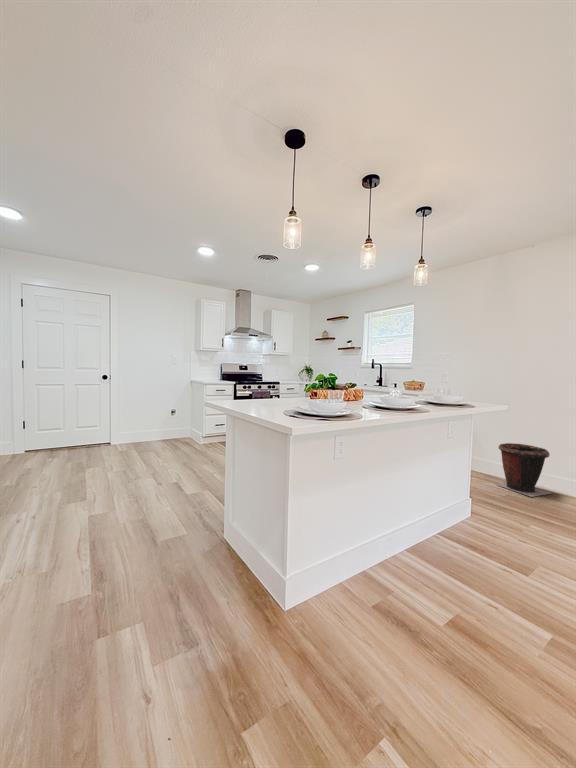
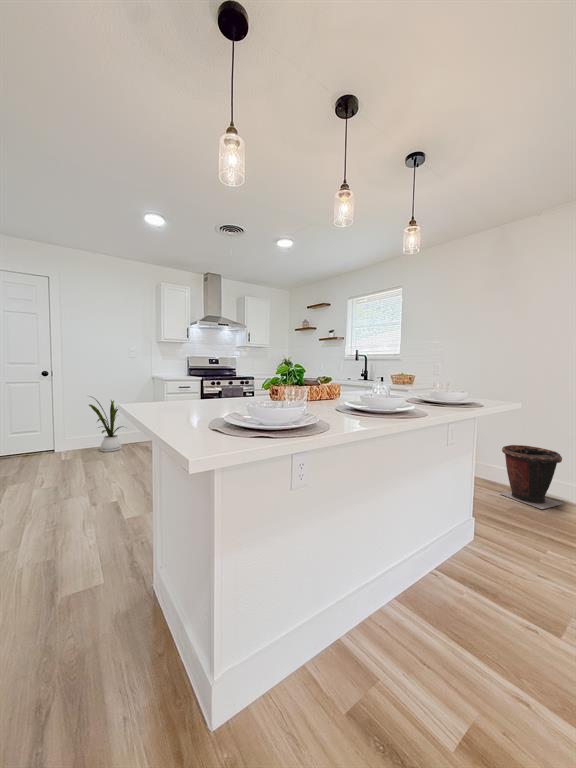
house plant: none [139,396,172,444] -> present [89,397,123,452]

